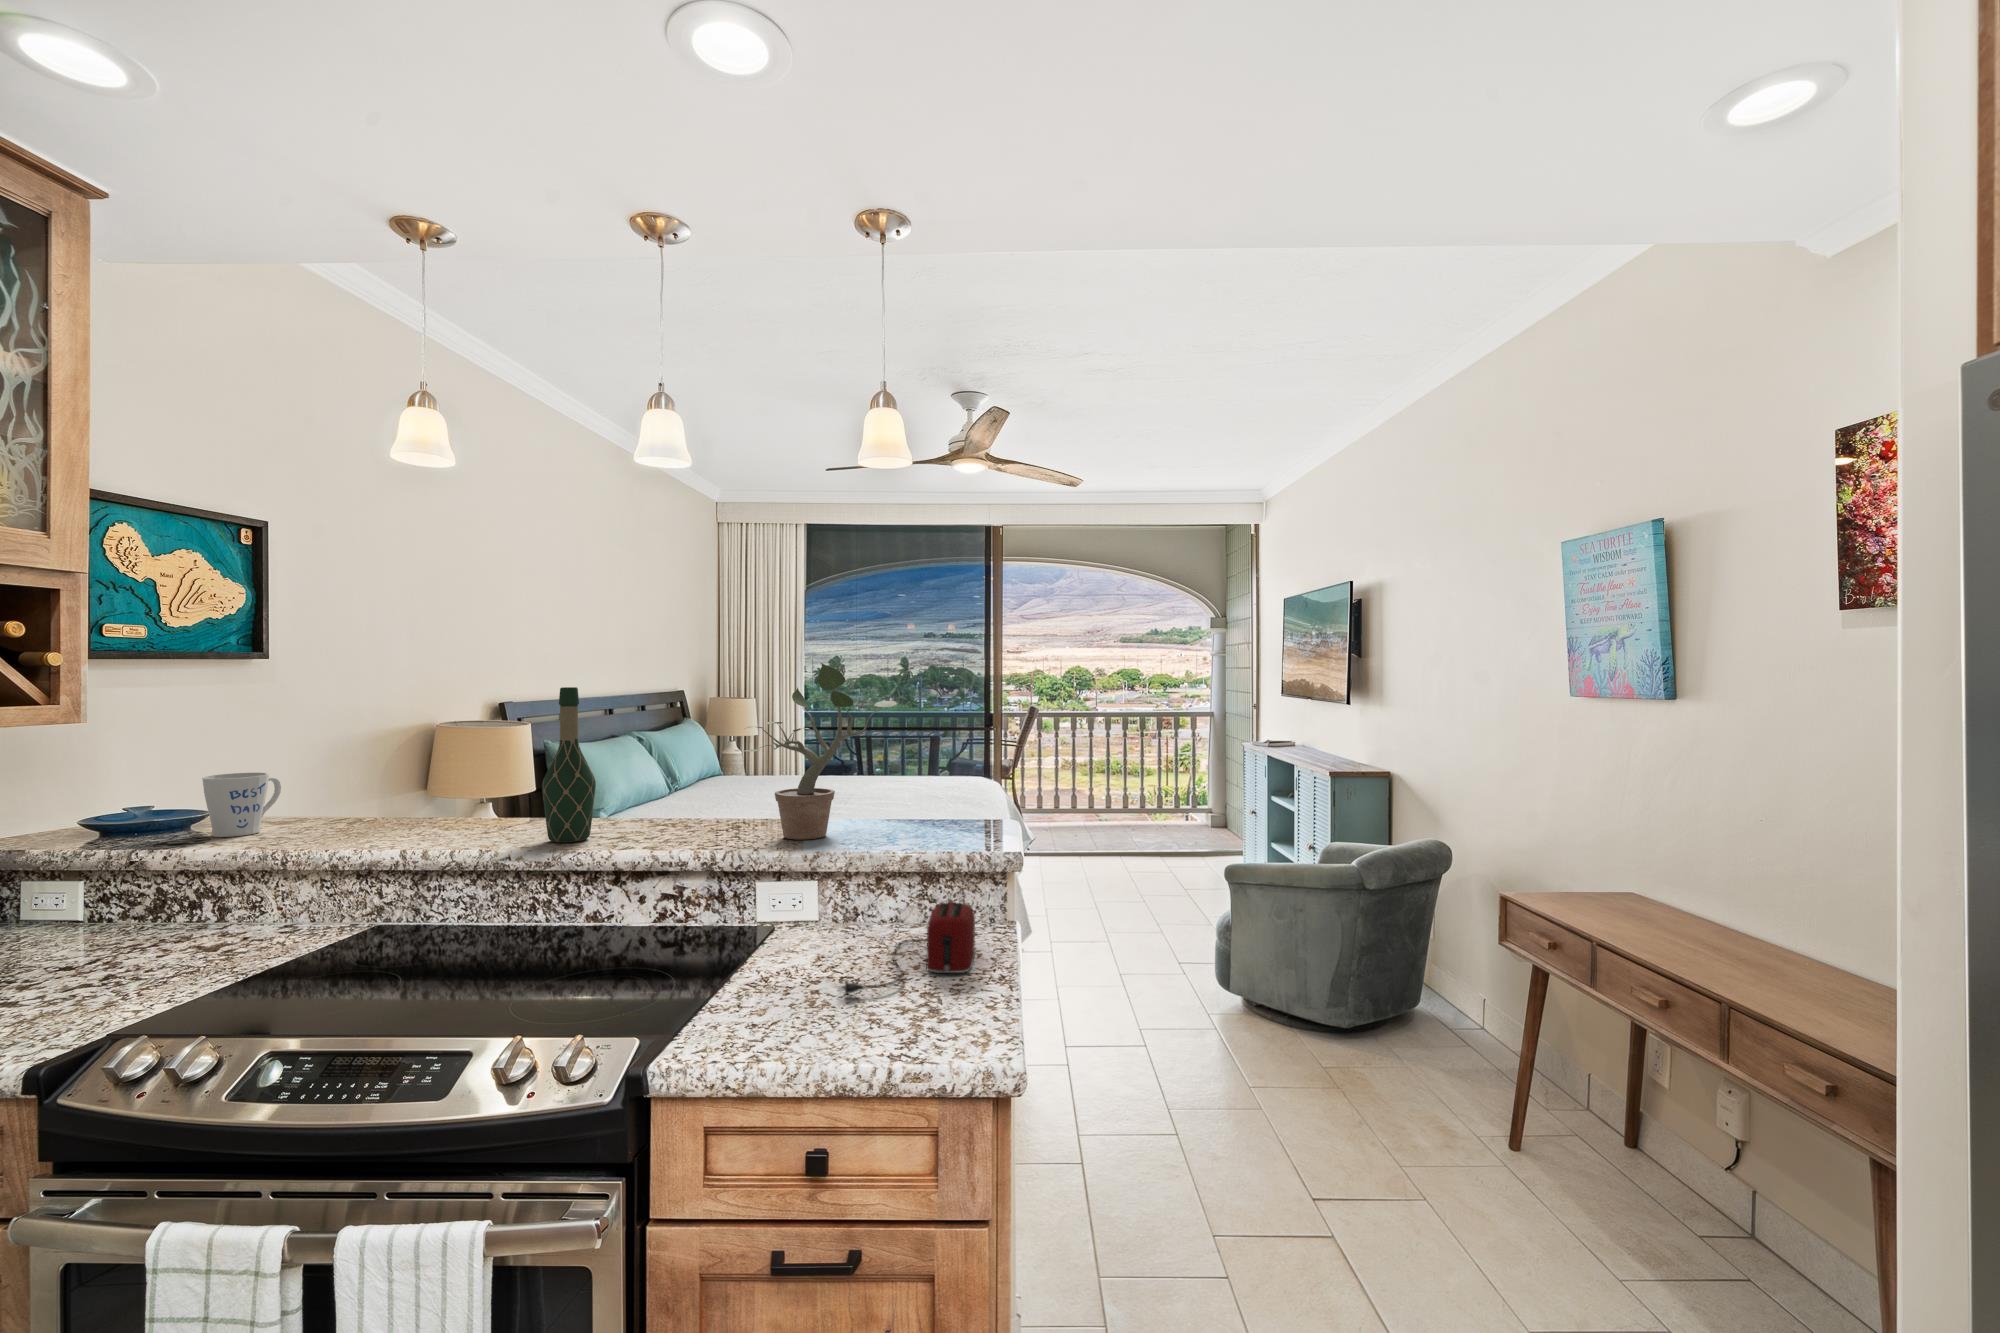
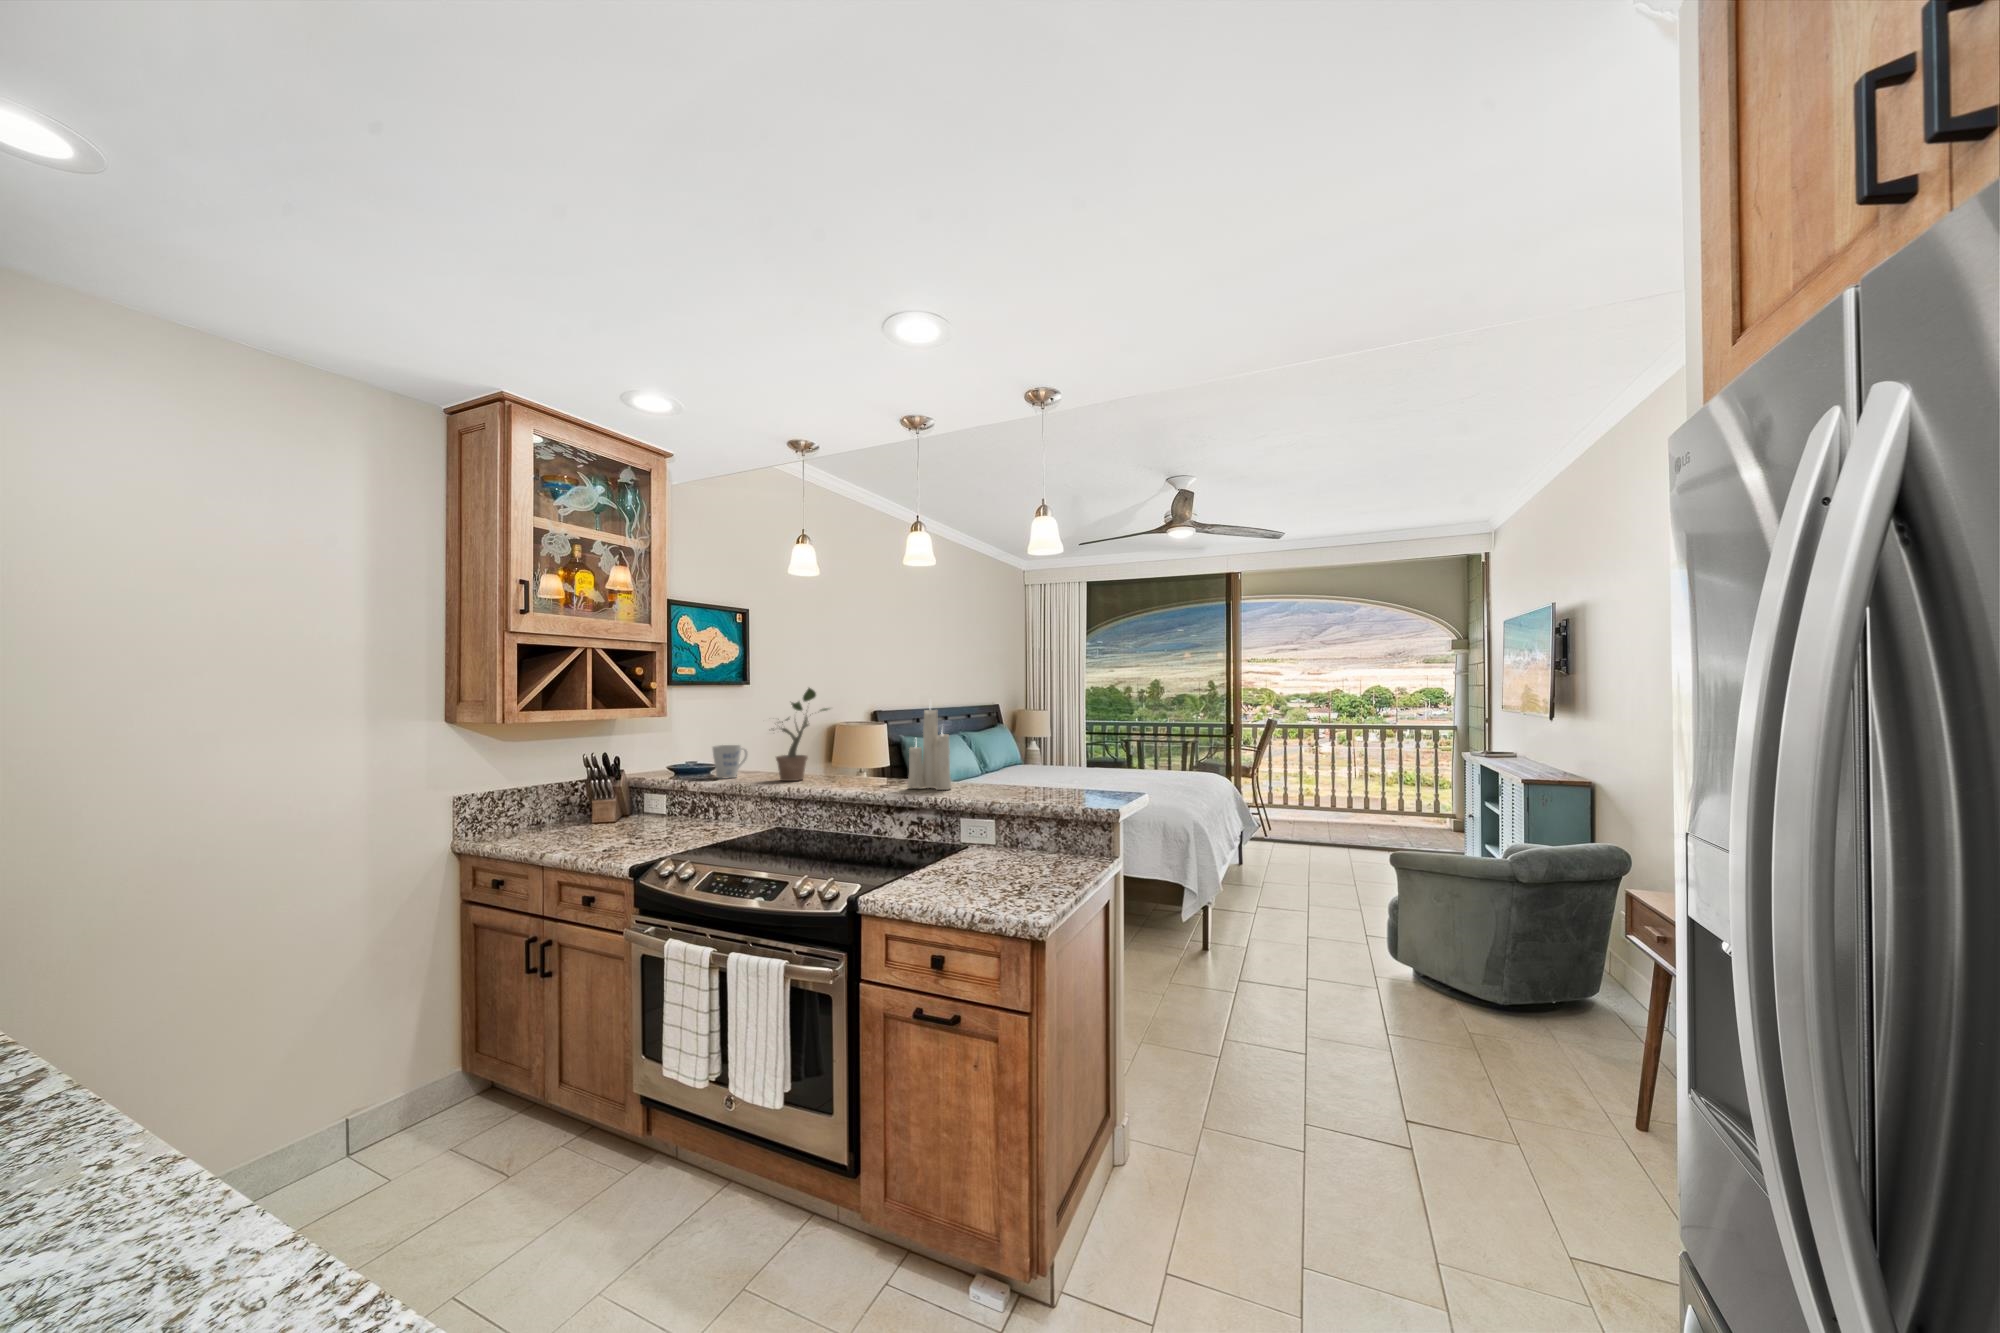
potted plant: present [735,663,896,840] -> present [773,688,829,781]
candle: none [627,677,706,833] -> present [907,709,952,790]
wine bottle: present [542,687,596,842] -> none [860,700,889,790]
toaster: present [838,902,975,996] -> none [976,838,1077,883]

